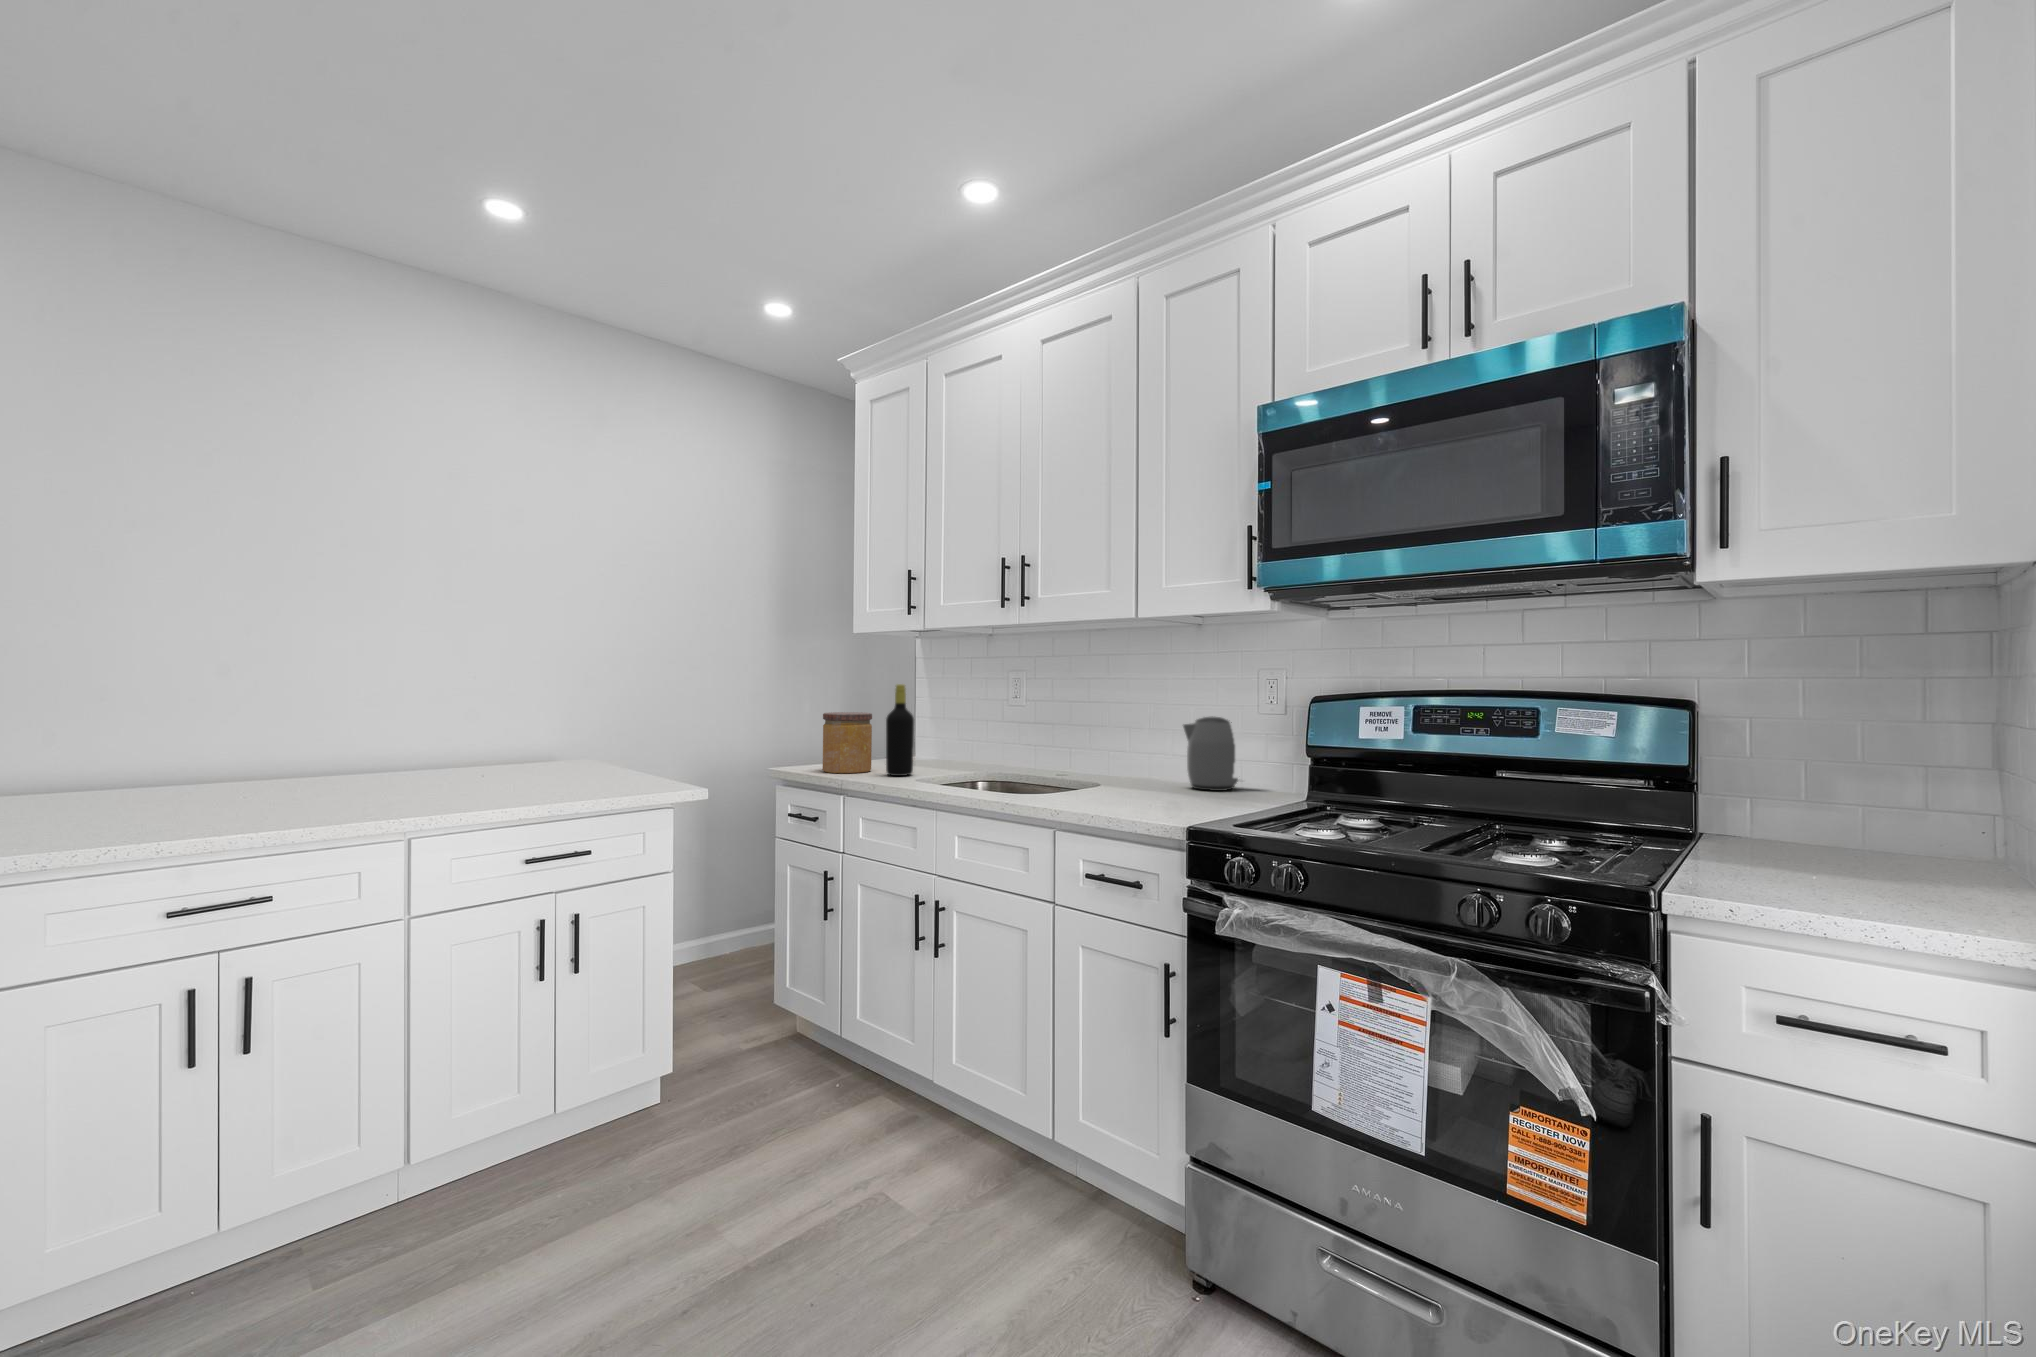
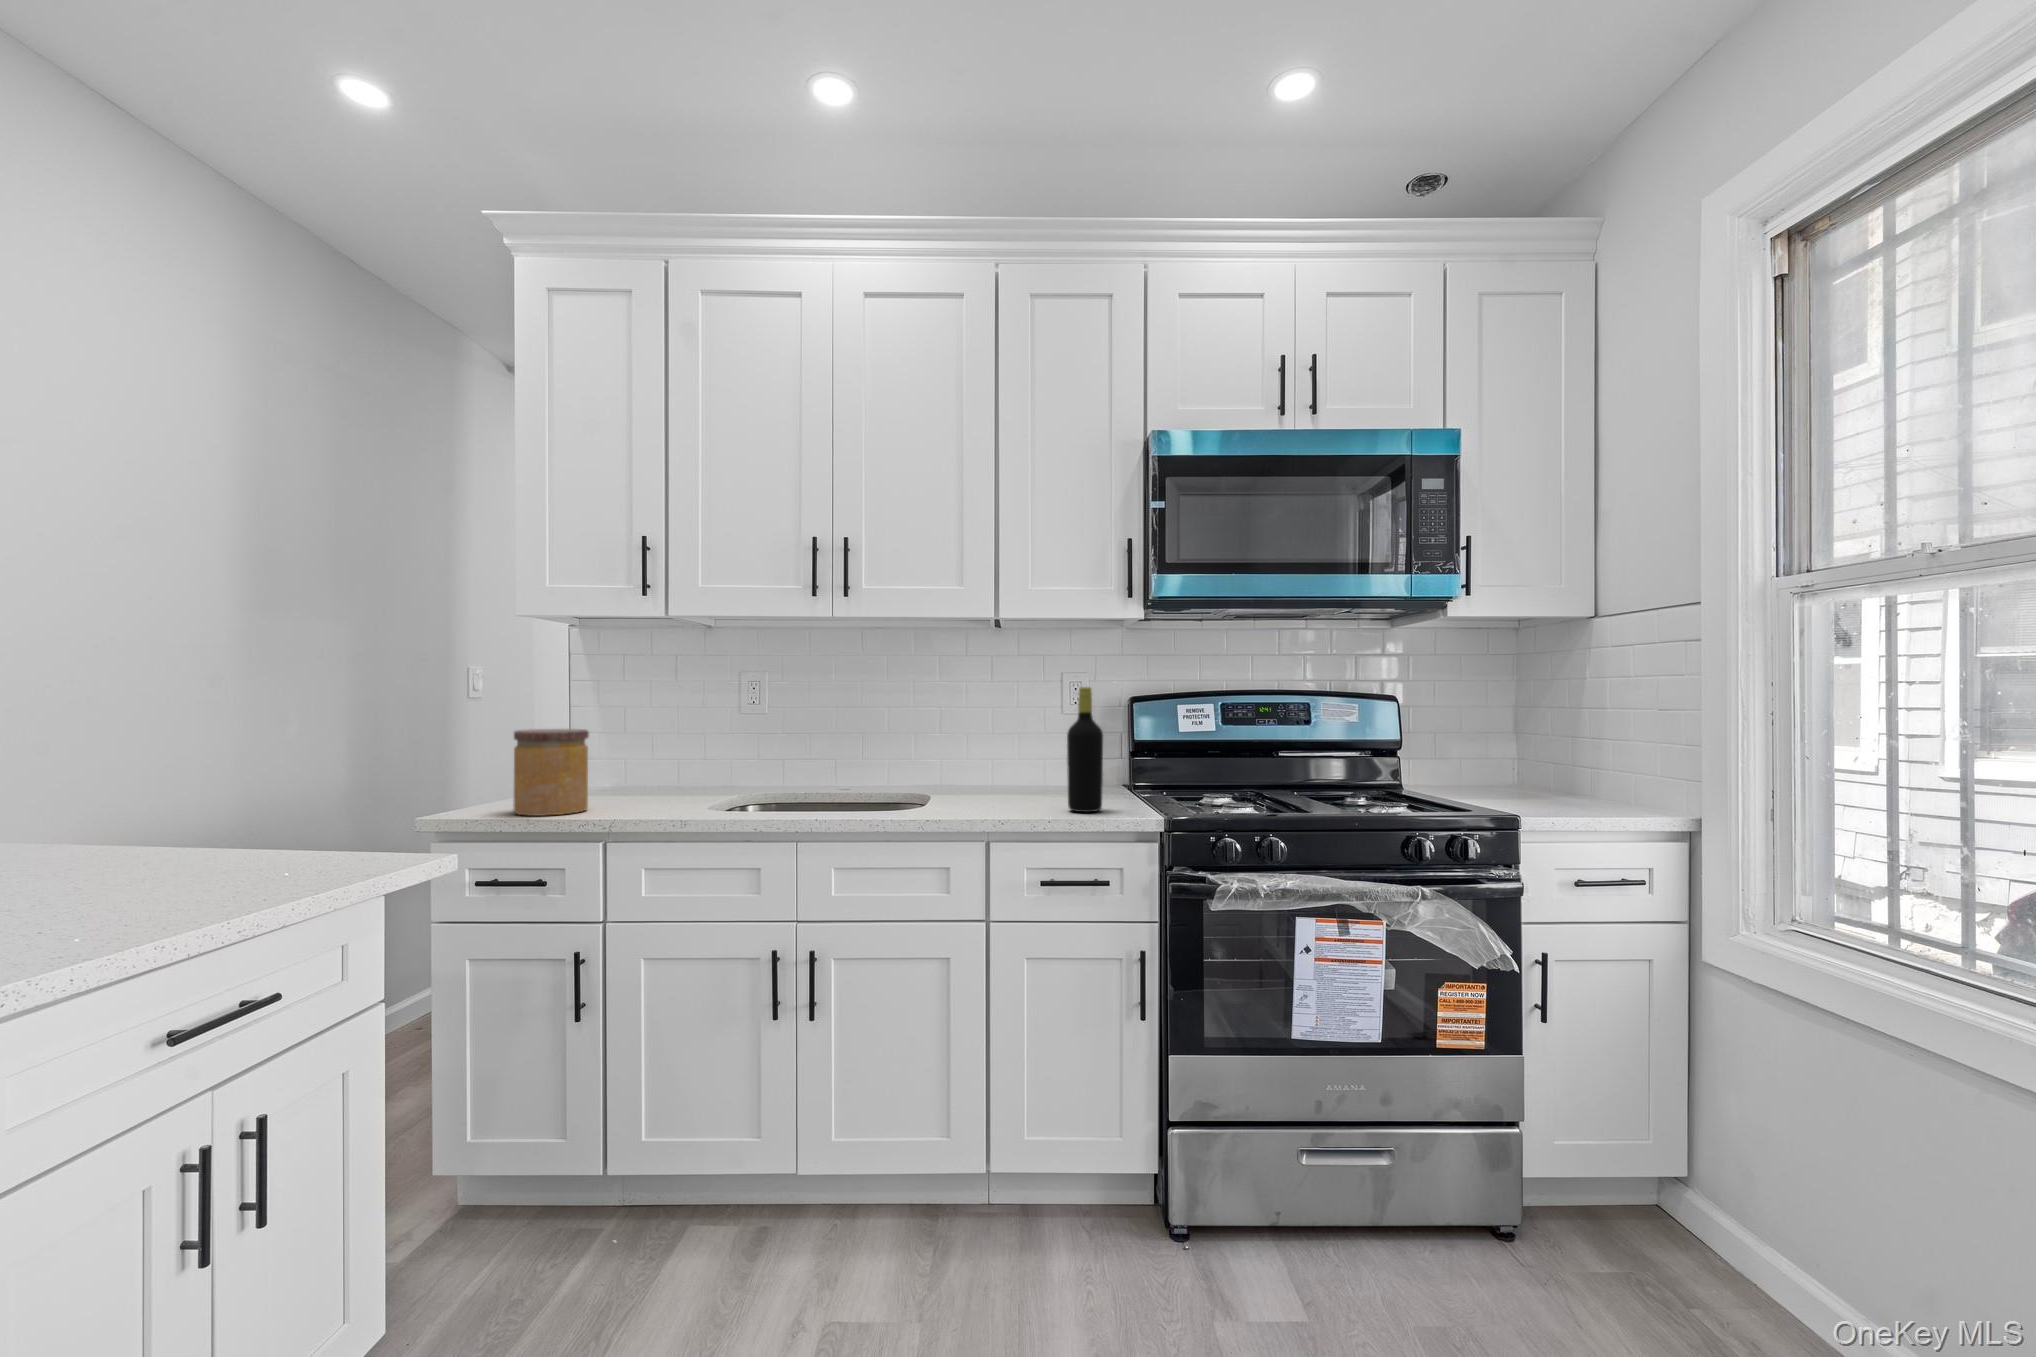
bottle: present [886,684,914,776] -> present [1067,687,1103,812]
kettle: present [1183,716,1238,791] -> none [993,718,1058,791]

